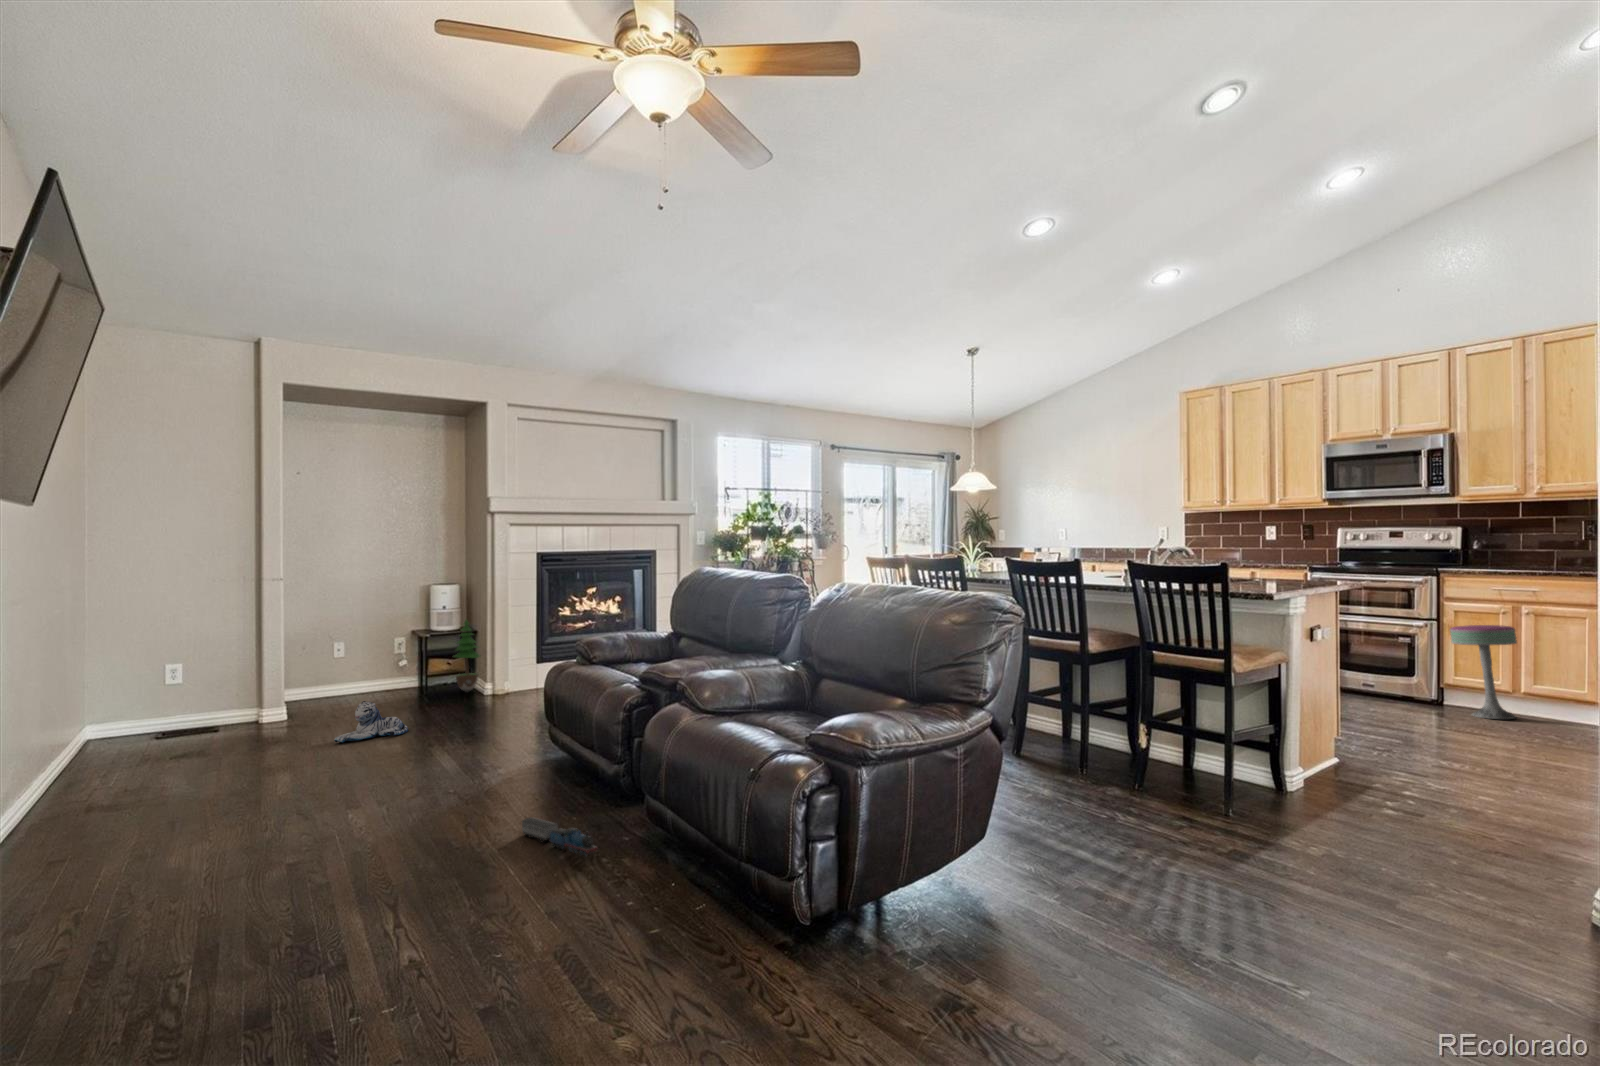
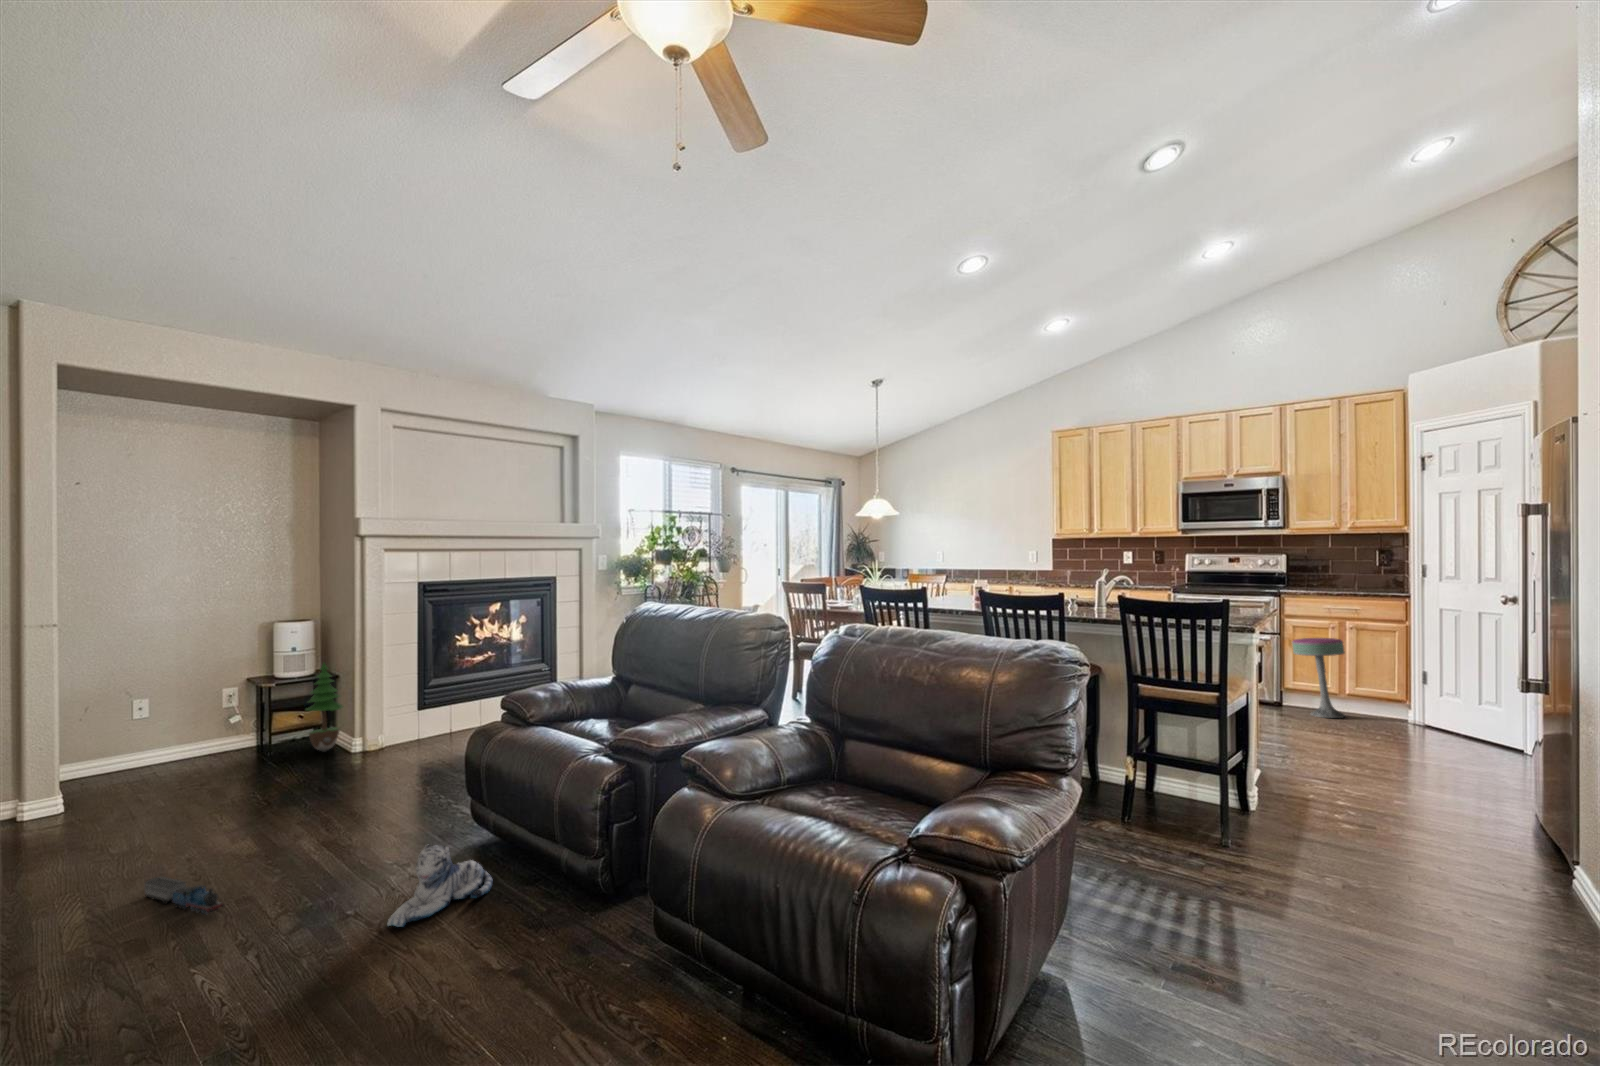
plush toy: present [334,701,408,742] -> present [387,845,493,927]
toy train: present [522,817,599,856] -> present [145,877,224,915]

